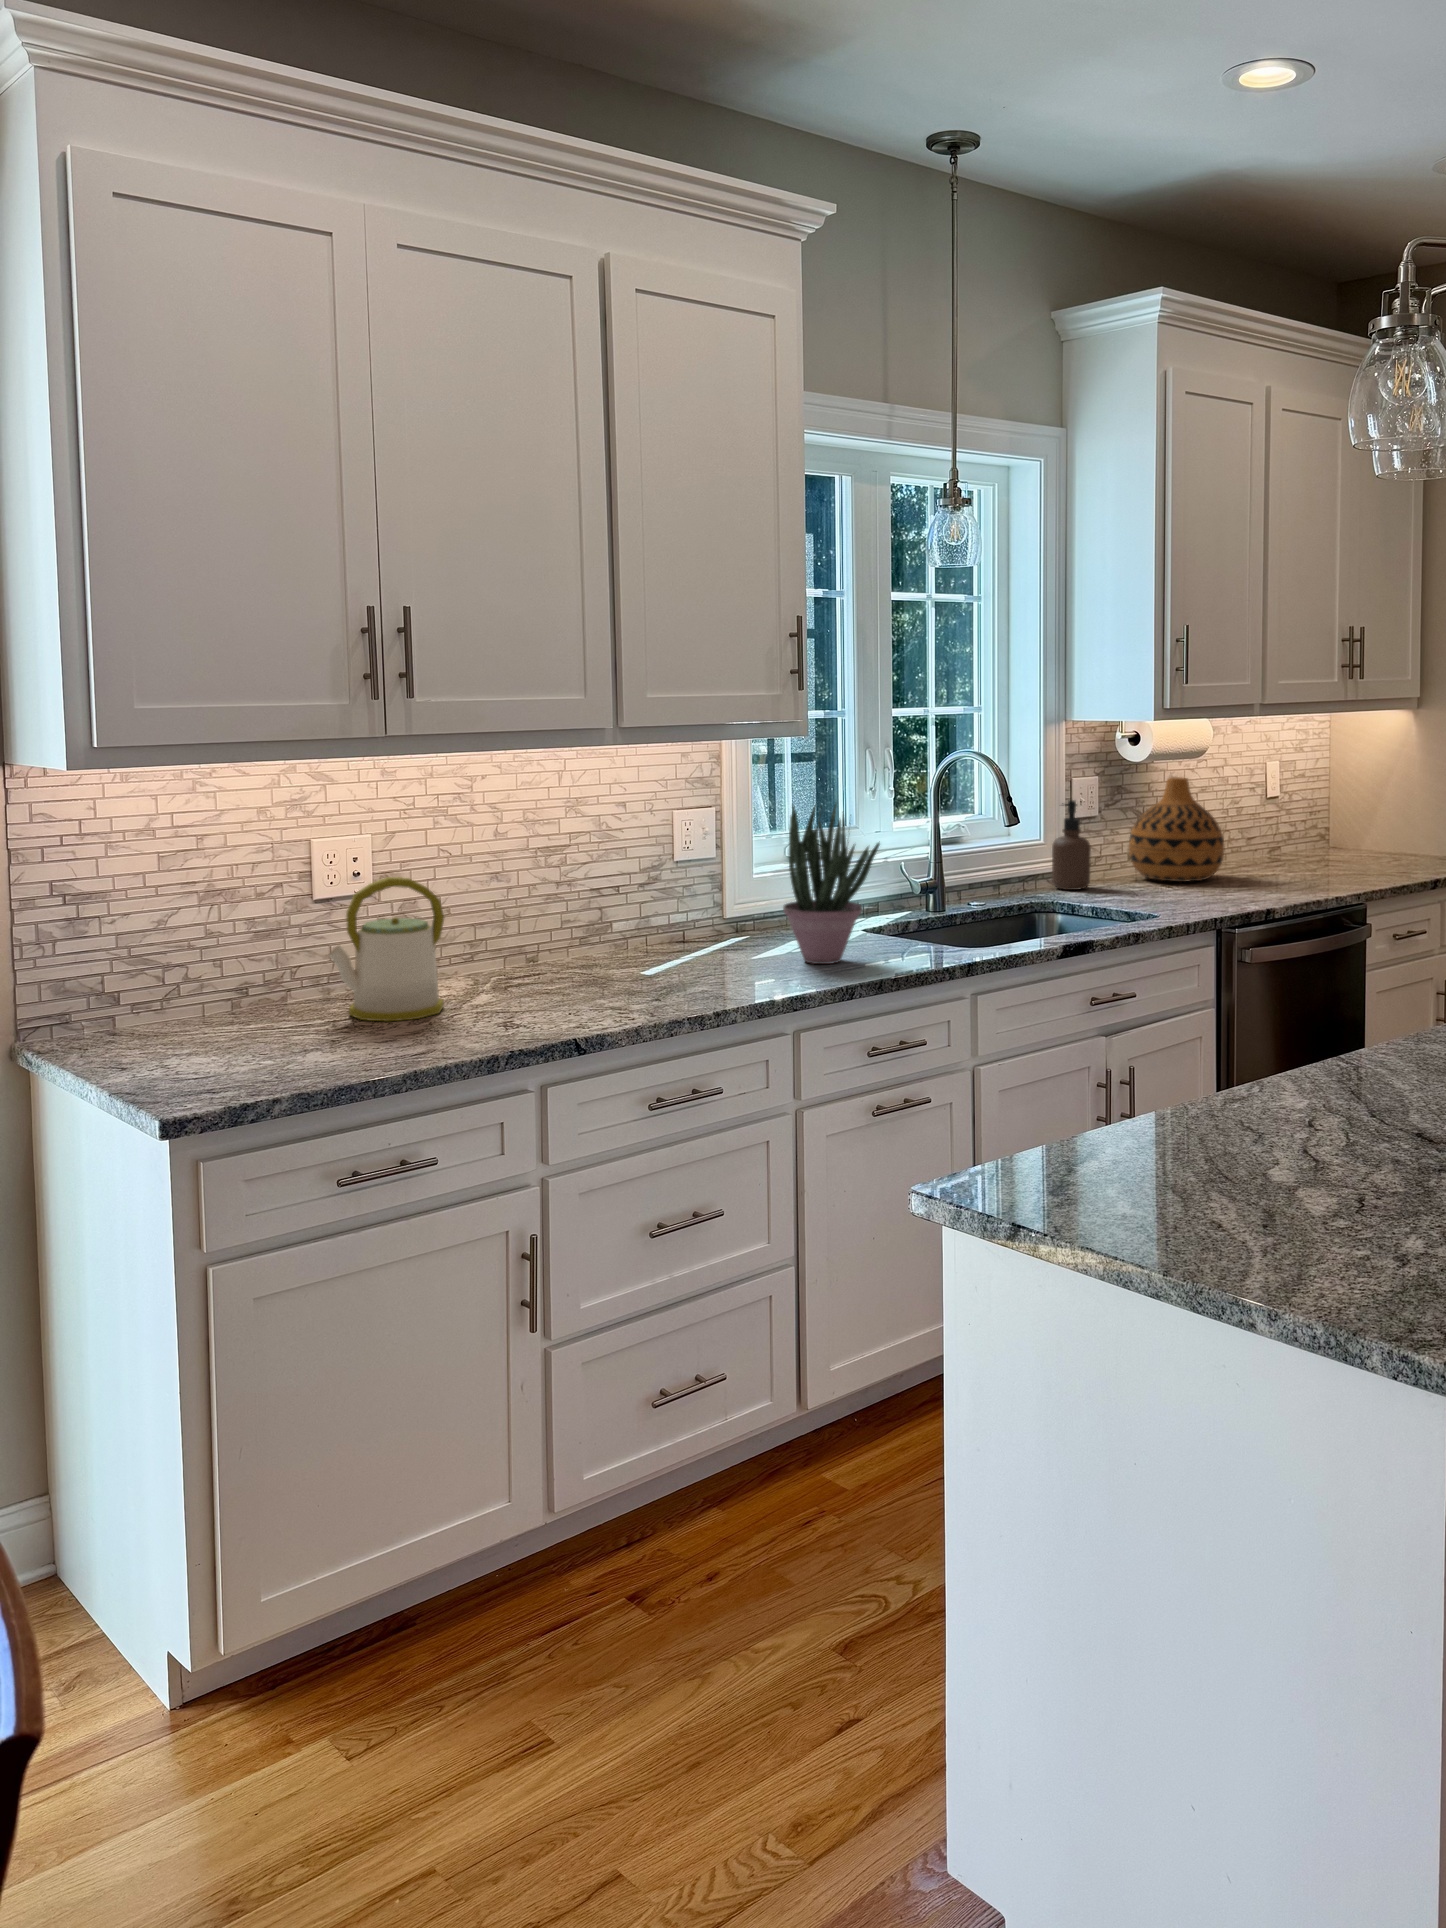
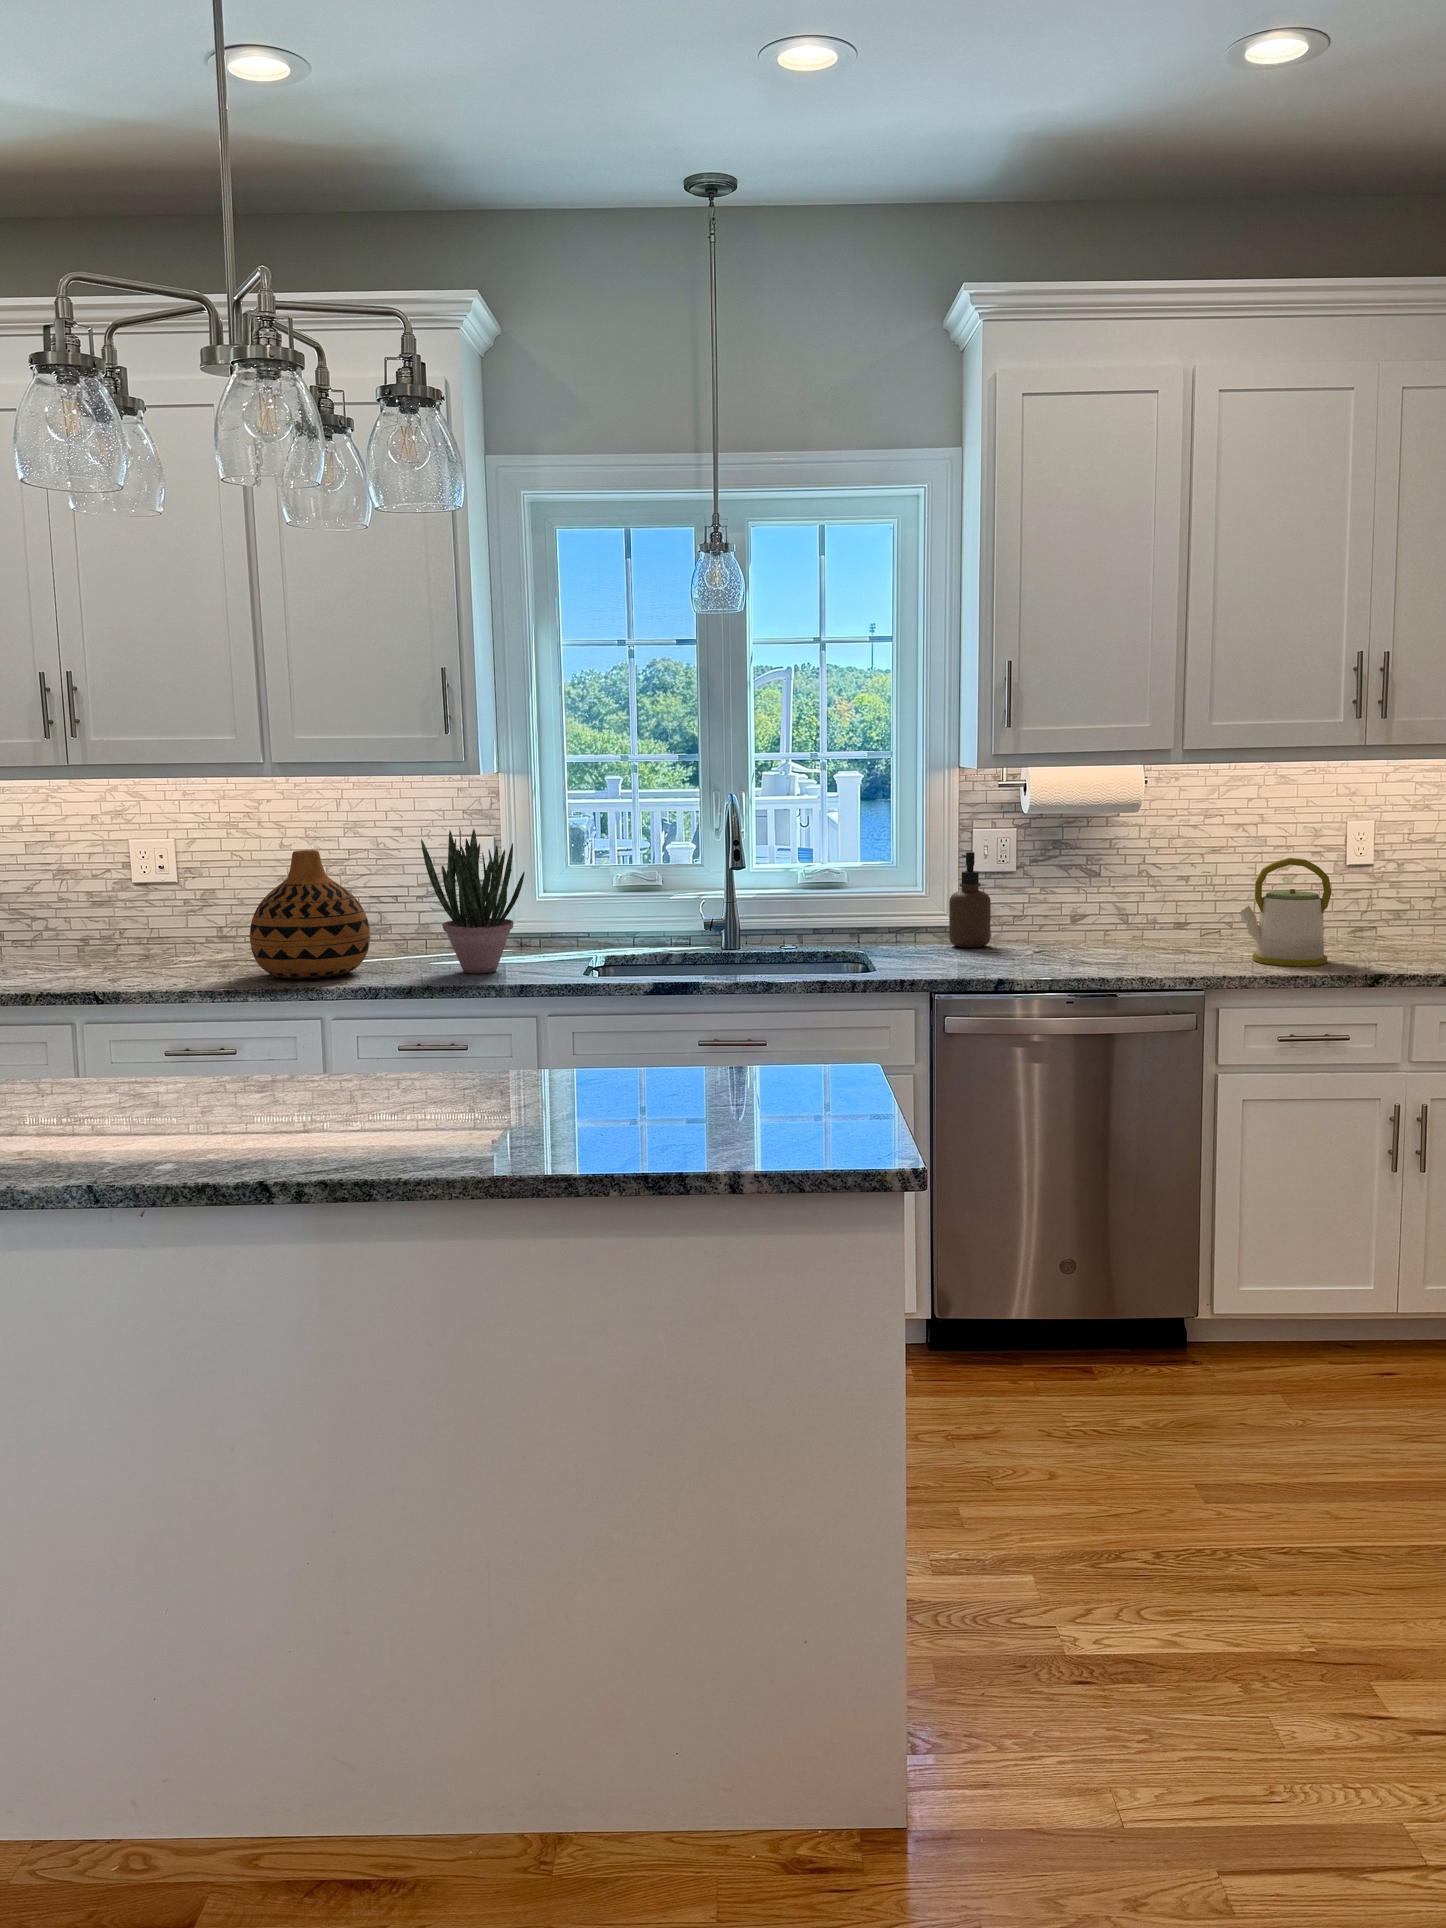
vase: present [1129,777,1224,882] -> present [250,850,370,979]
kettle: present [329,877,444,1021] -> present [1240,858,1332,966]

